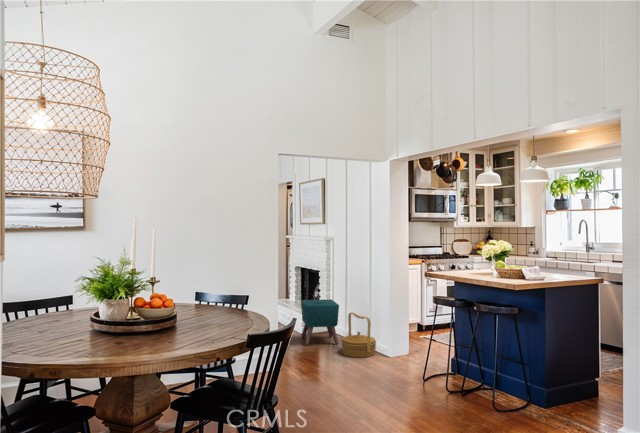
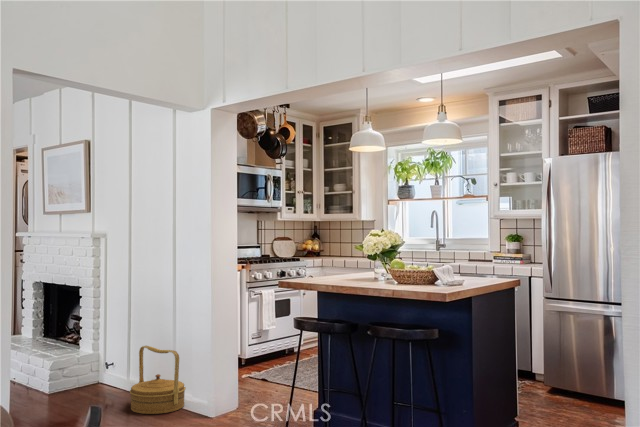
ottoman: present [301,299,339,345] -> none [54,329,122,406]

